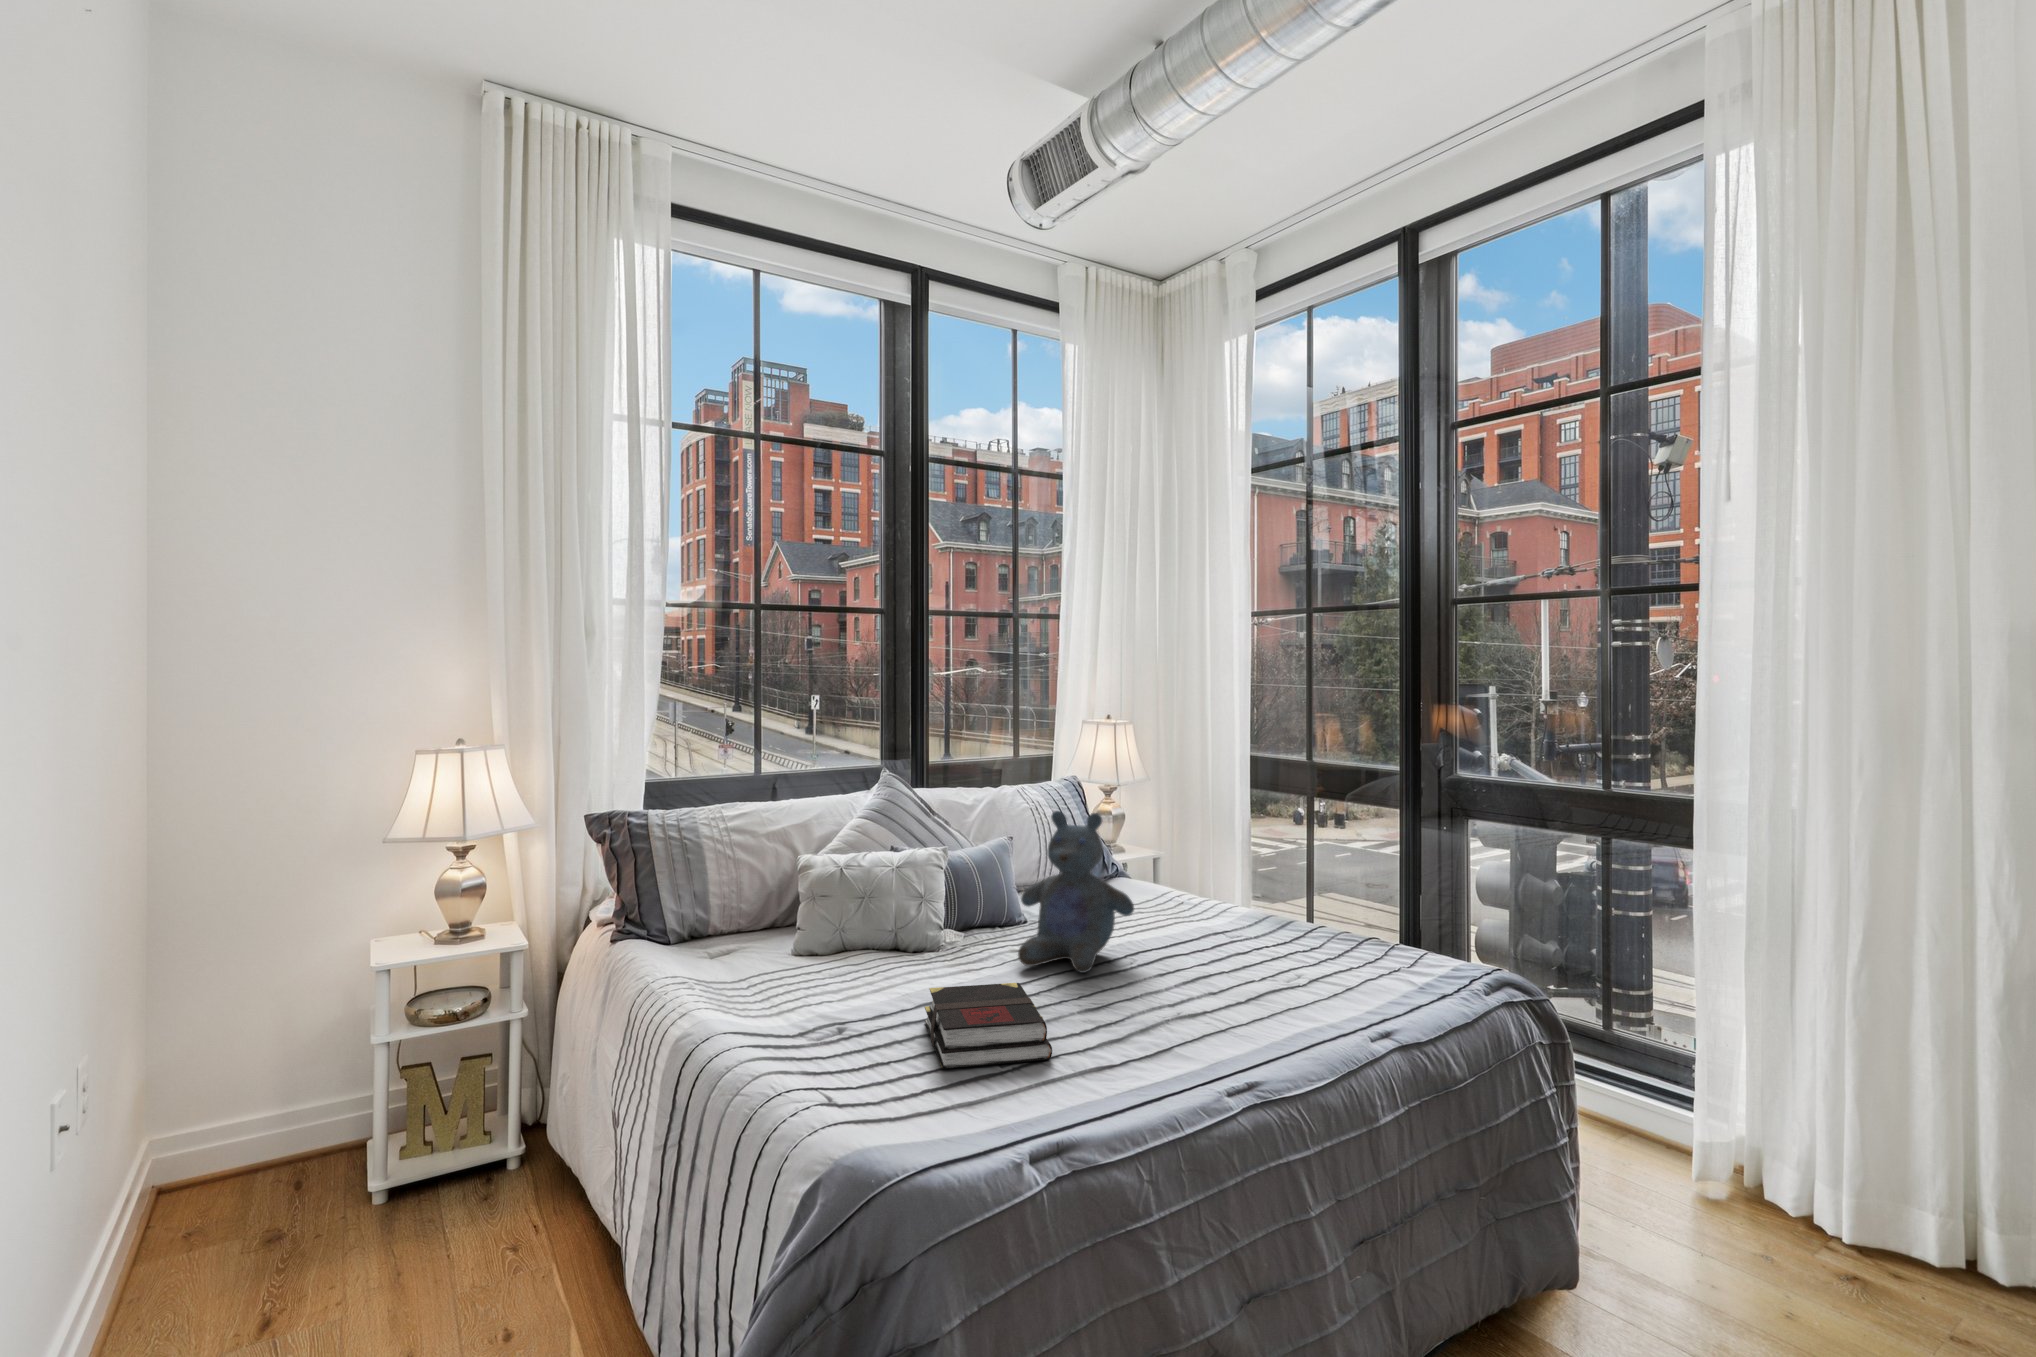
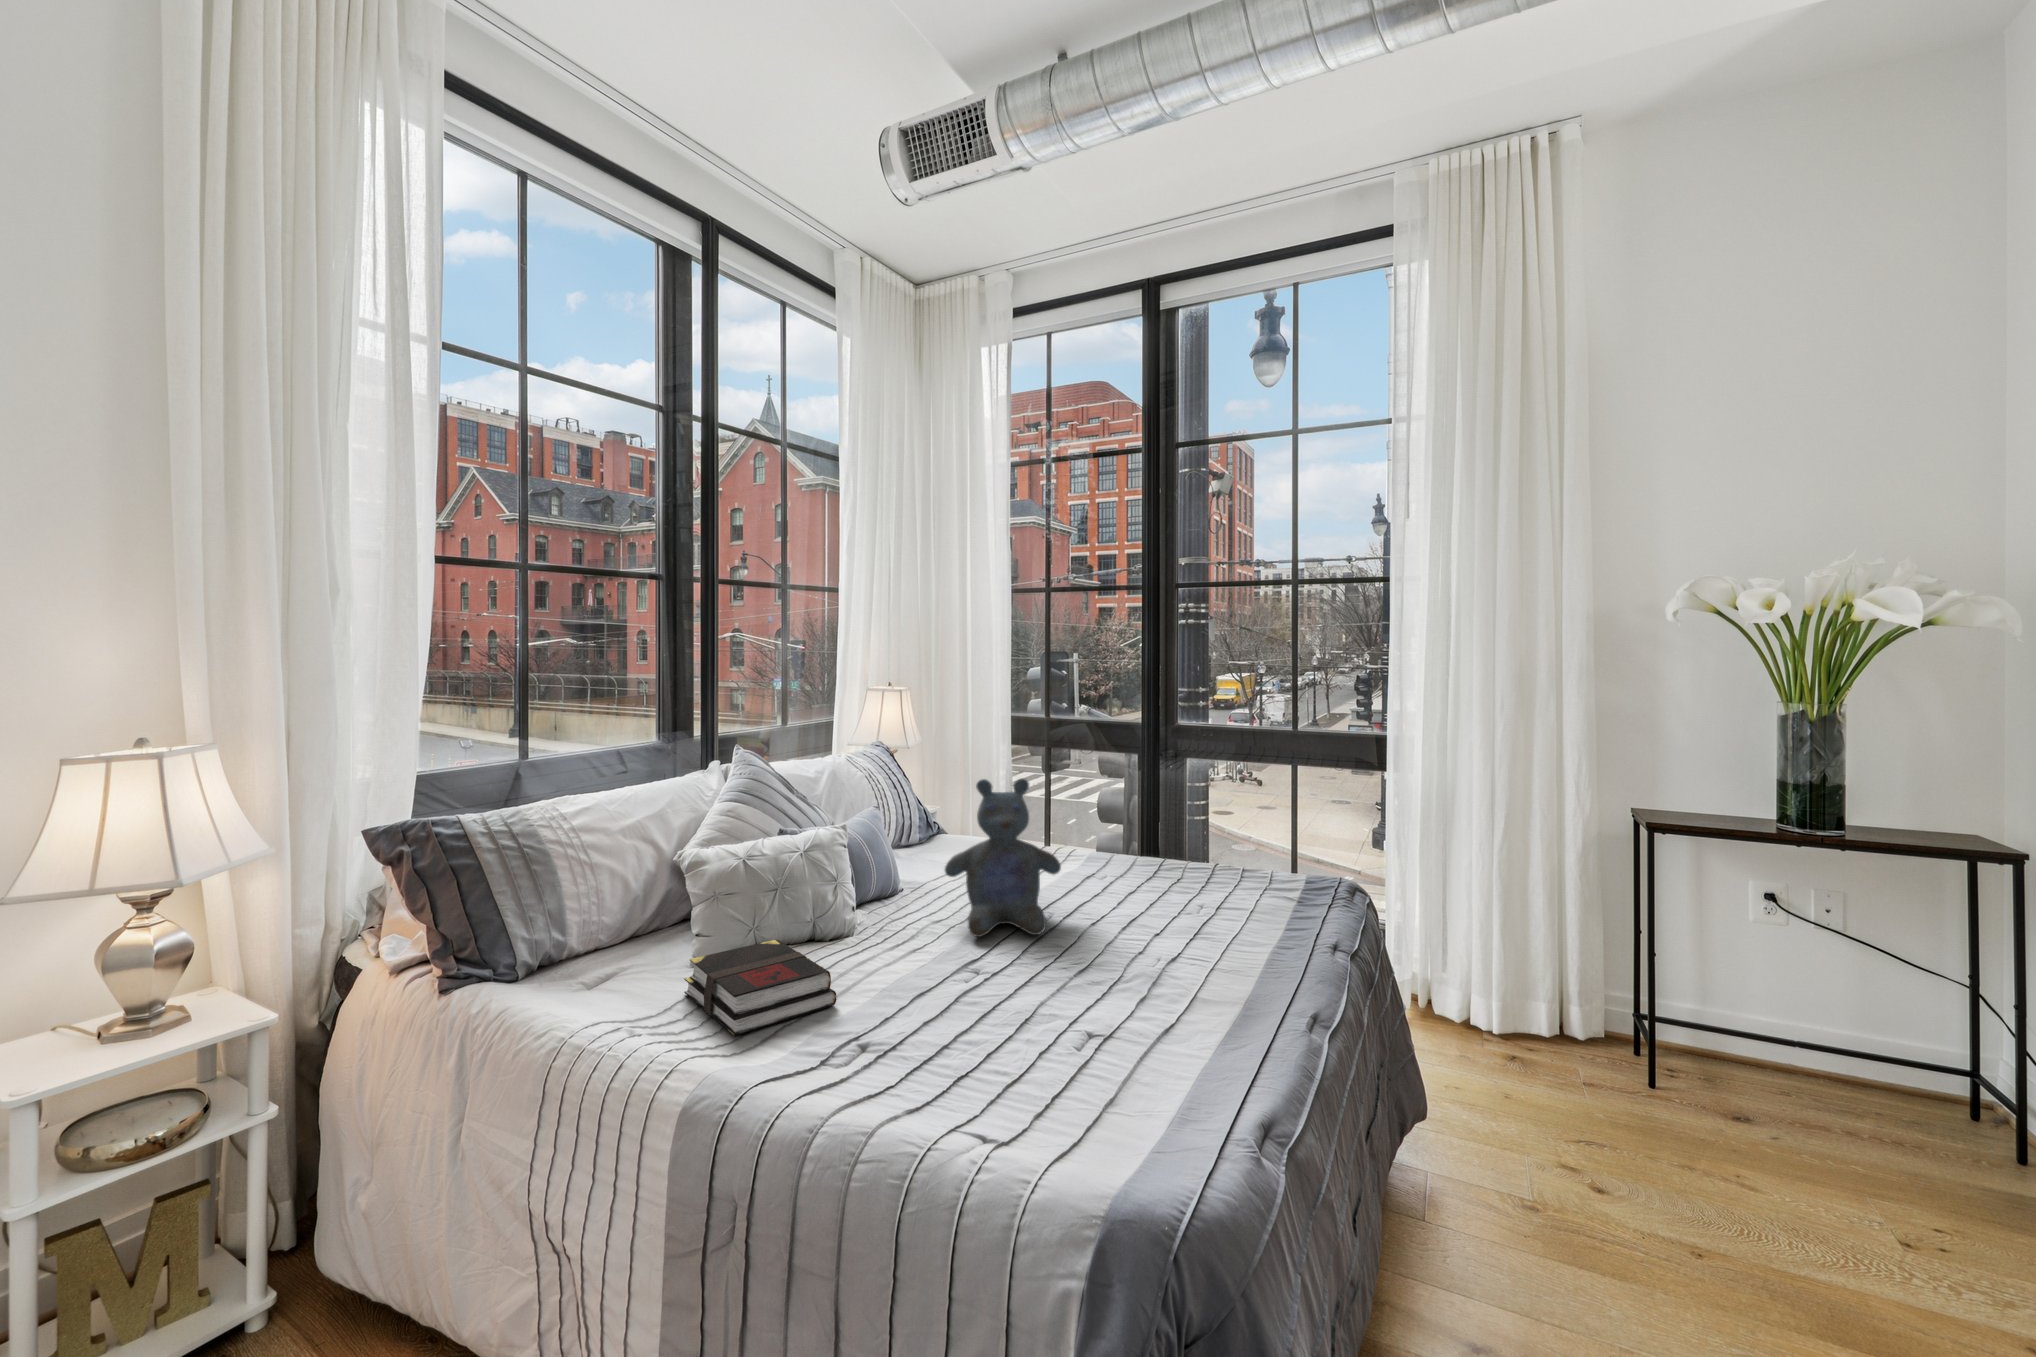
book: present [925,983,1052,1069] -> present [684,940,836,1035]

